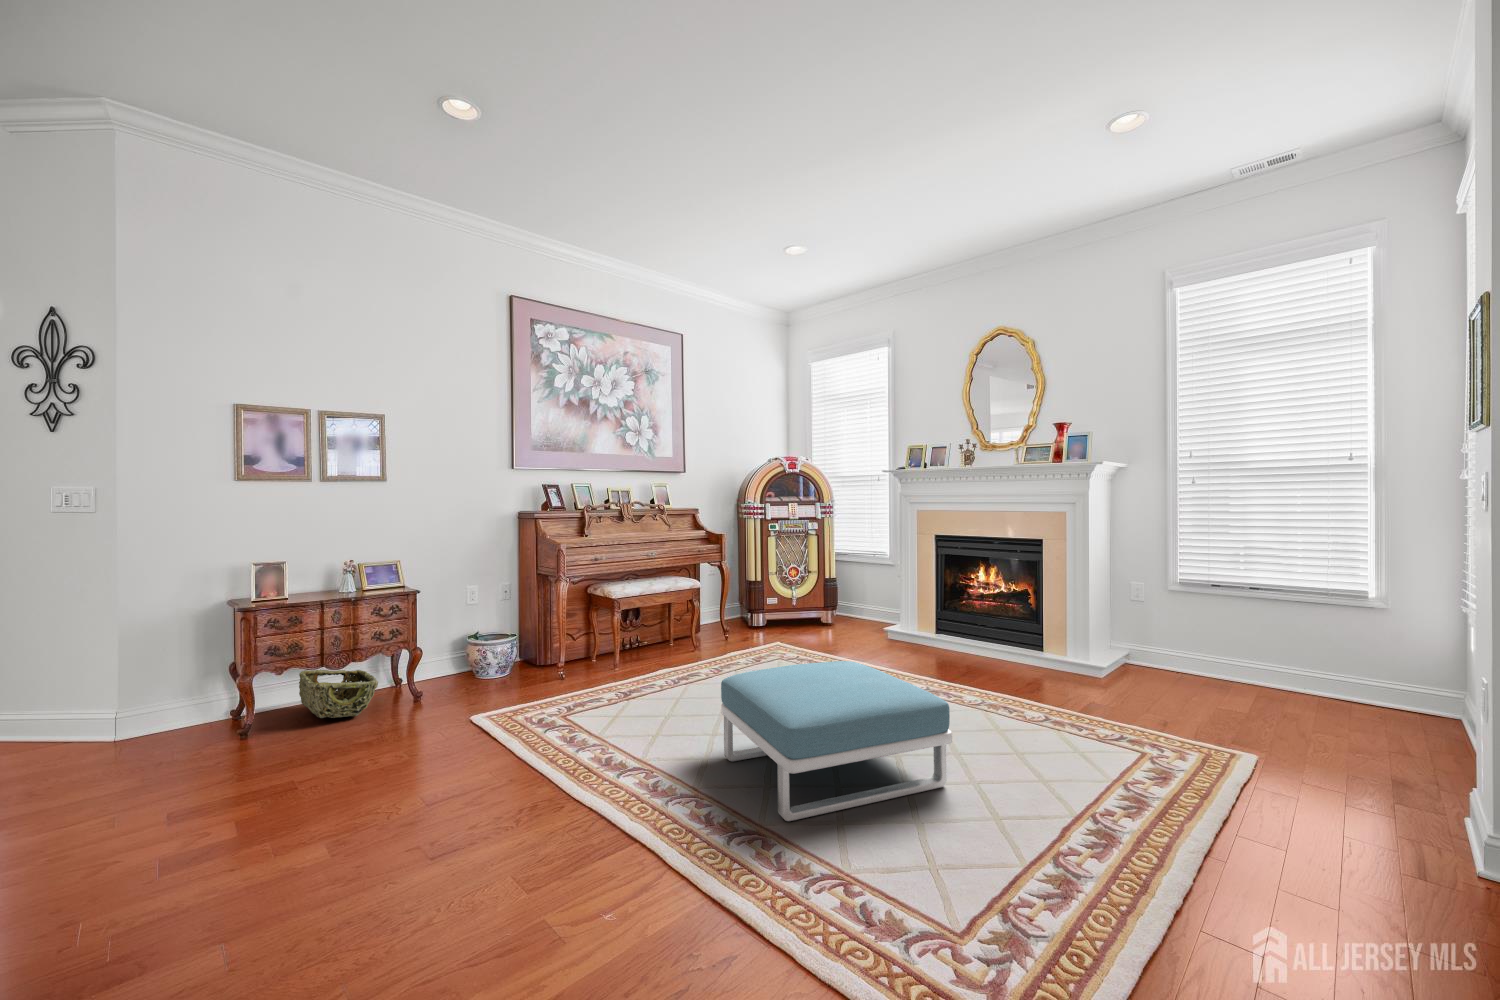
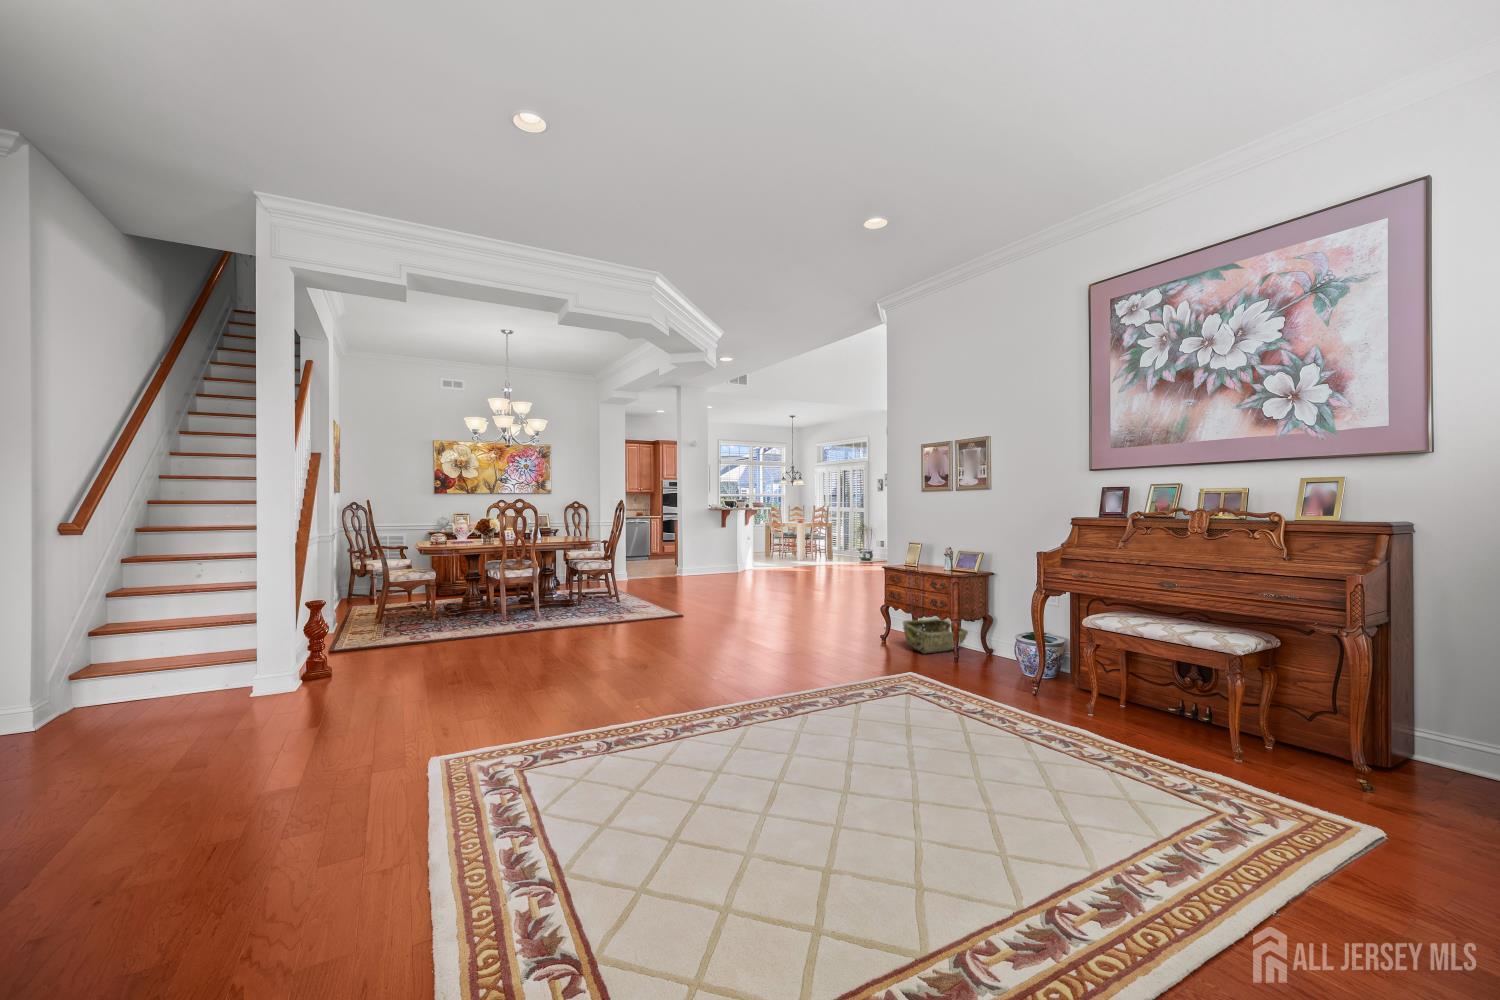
footstool: present [721,661,952,821] -> none [667,671,856,822]

